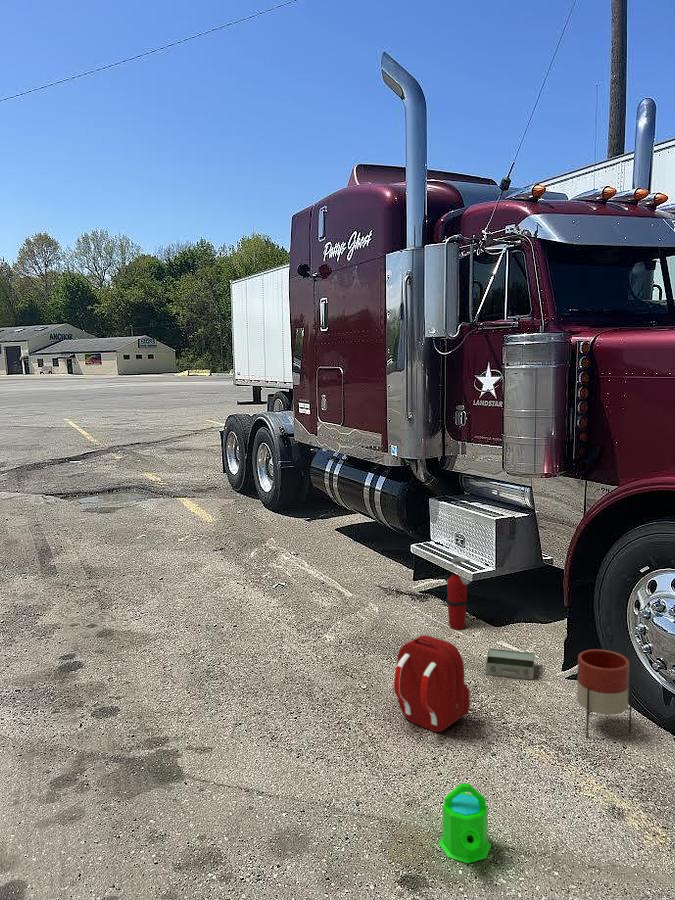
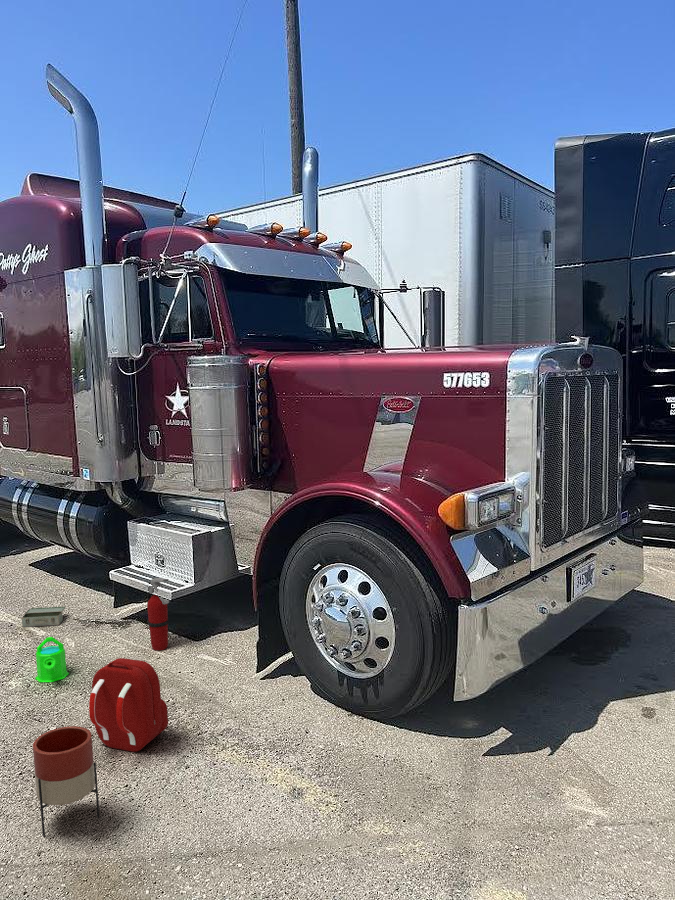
toolbox: present [486,649,535,680] -> present [22,607,65,627]
planter: present [577,649,632,737] -> present [33,726,100,836]
watering can: present [439,783,491,863] -> present [35,637,69,682]

